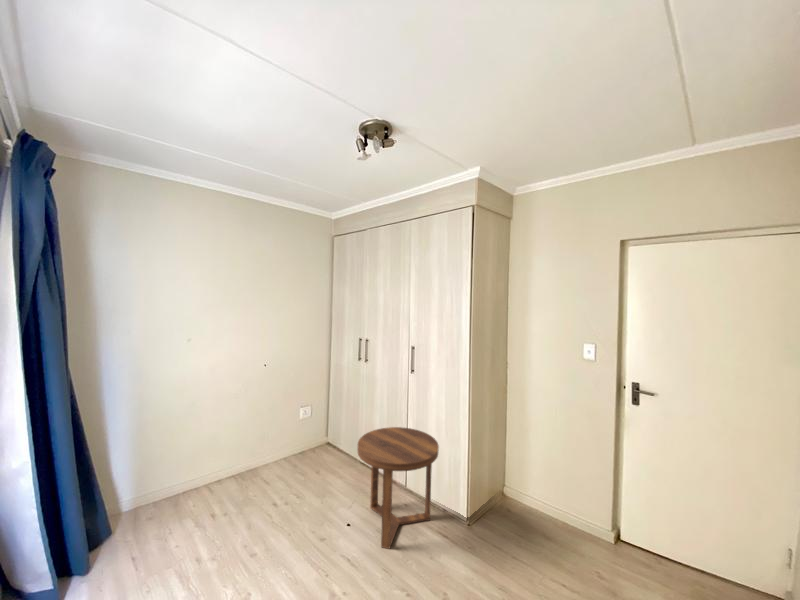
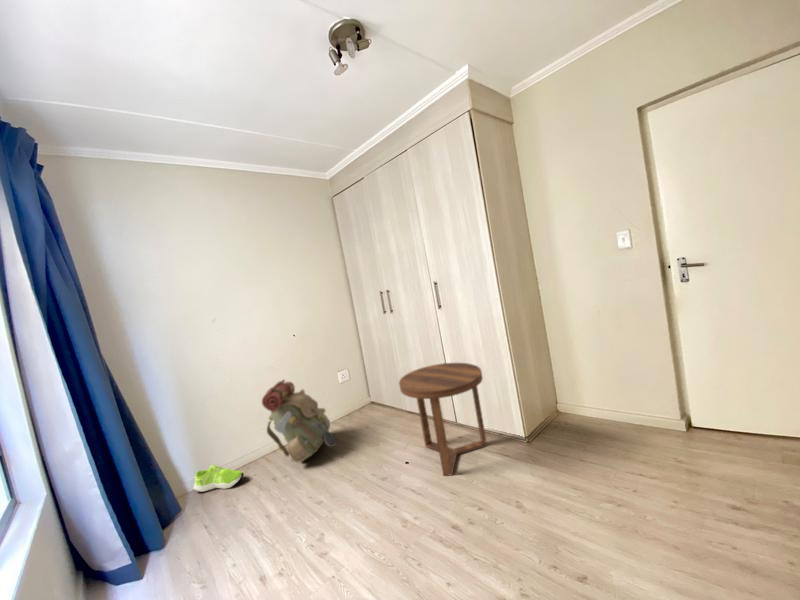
backpack: none [216,409,284,501] -> present [262,380,336,463]
shoe: none [126,488,182,516] -> present [194,465,244,492]

